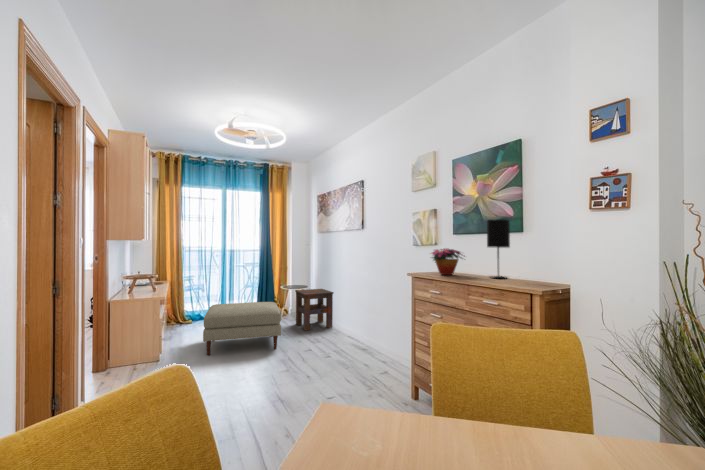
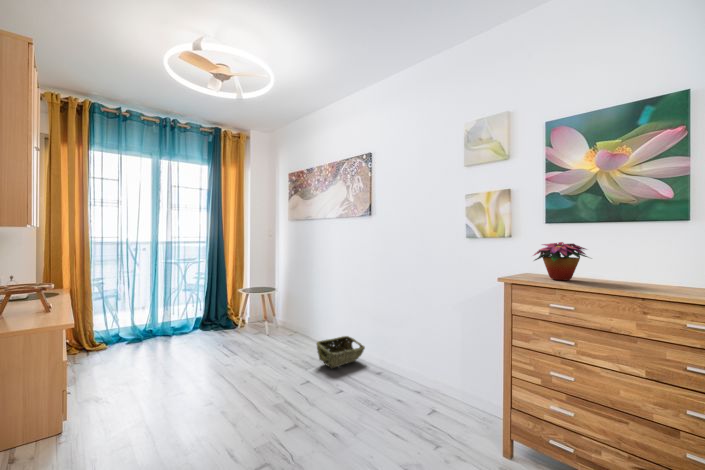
table lamp: present [487,219,510,278] -> none [634,201,674,286]
side table: present [295,289,333,330] -> none [264,292,317,349]
ottoman: present [203,302,281,355] -> none [145,315,267,410]
woven basket: none [322,322,360,344] -> present [317,336,365,368]

